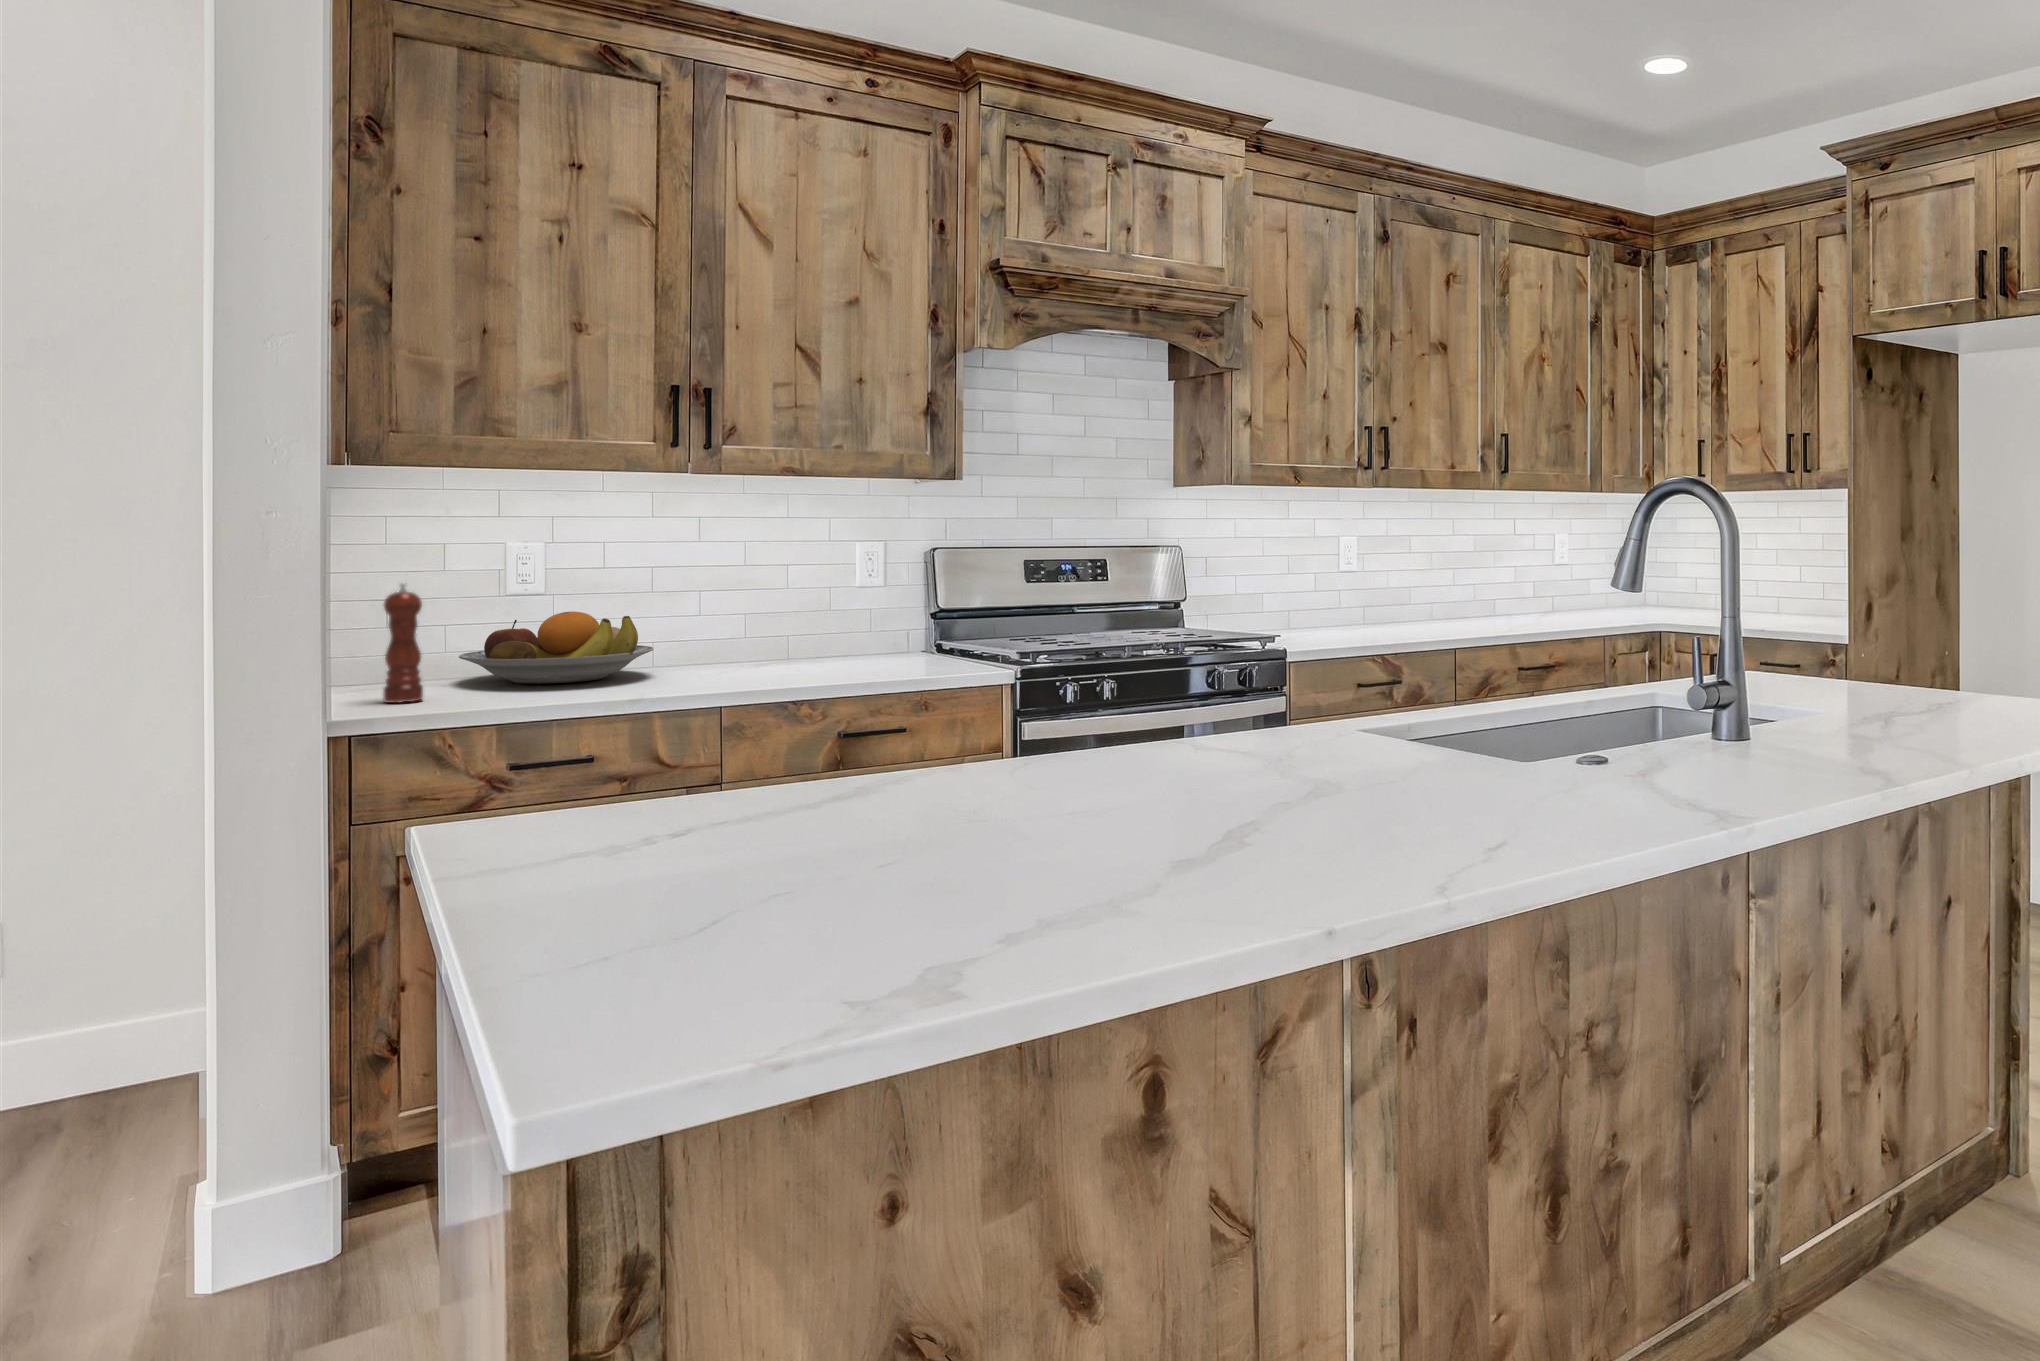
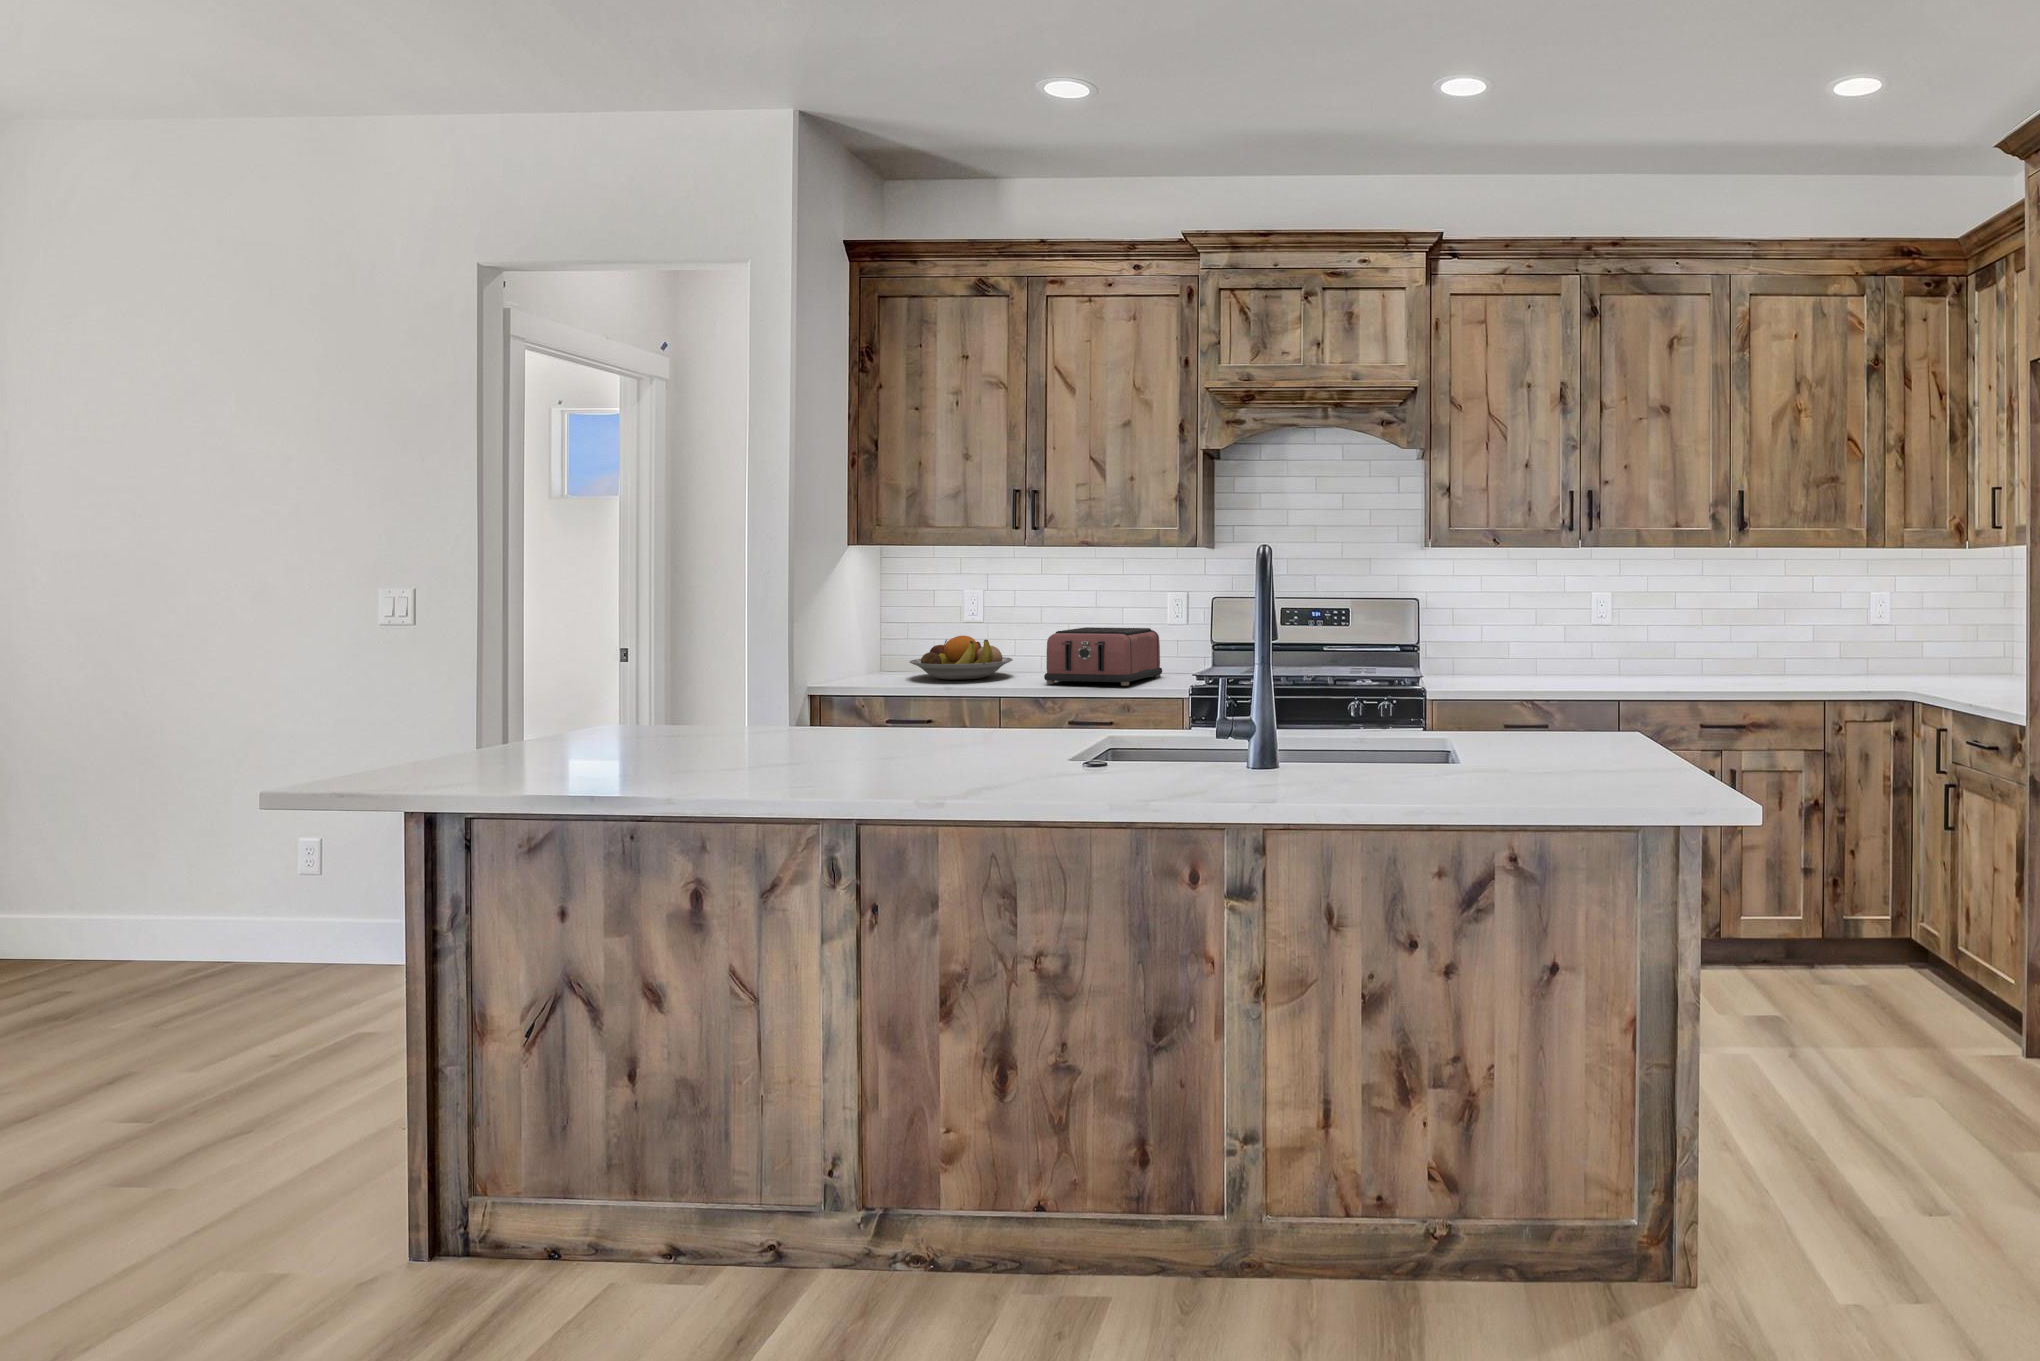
pepper mill: present [383,583,423,703] -> none [854,617,874,685]
toaster: none [748,592,898,678] -> present [1044,627,1162,686]

